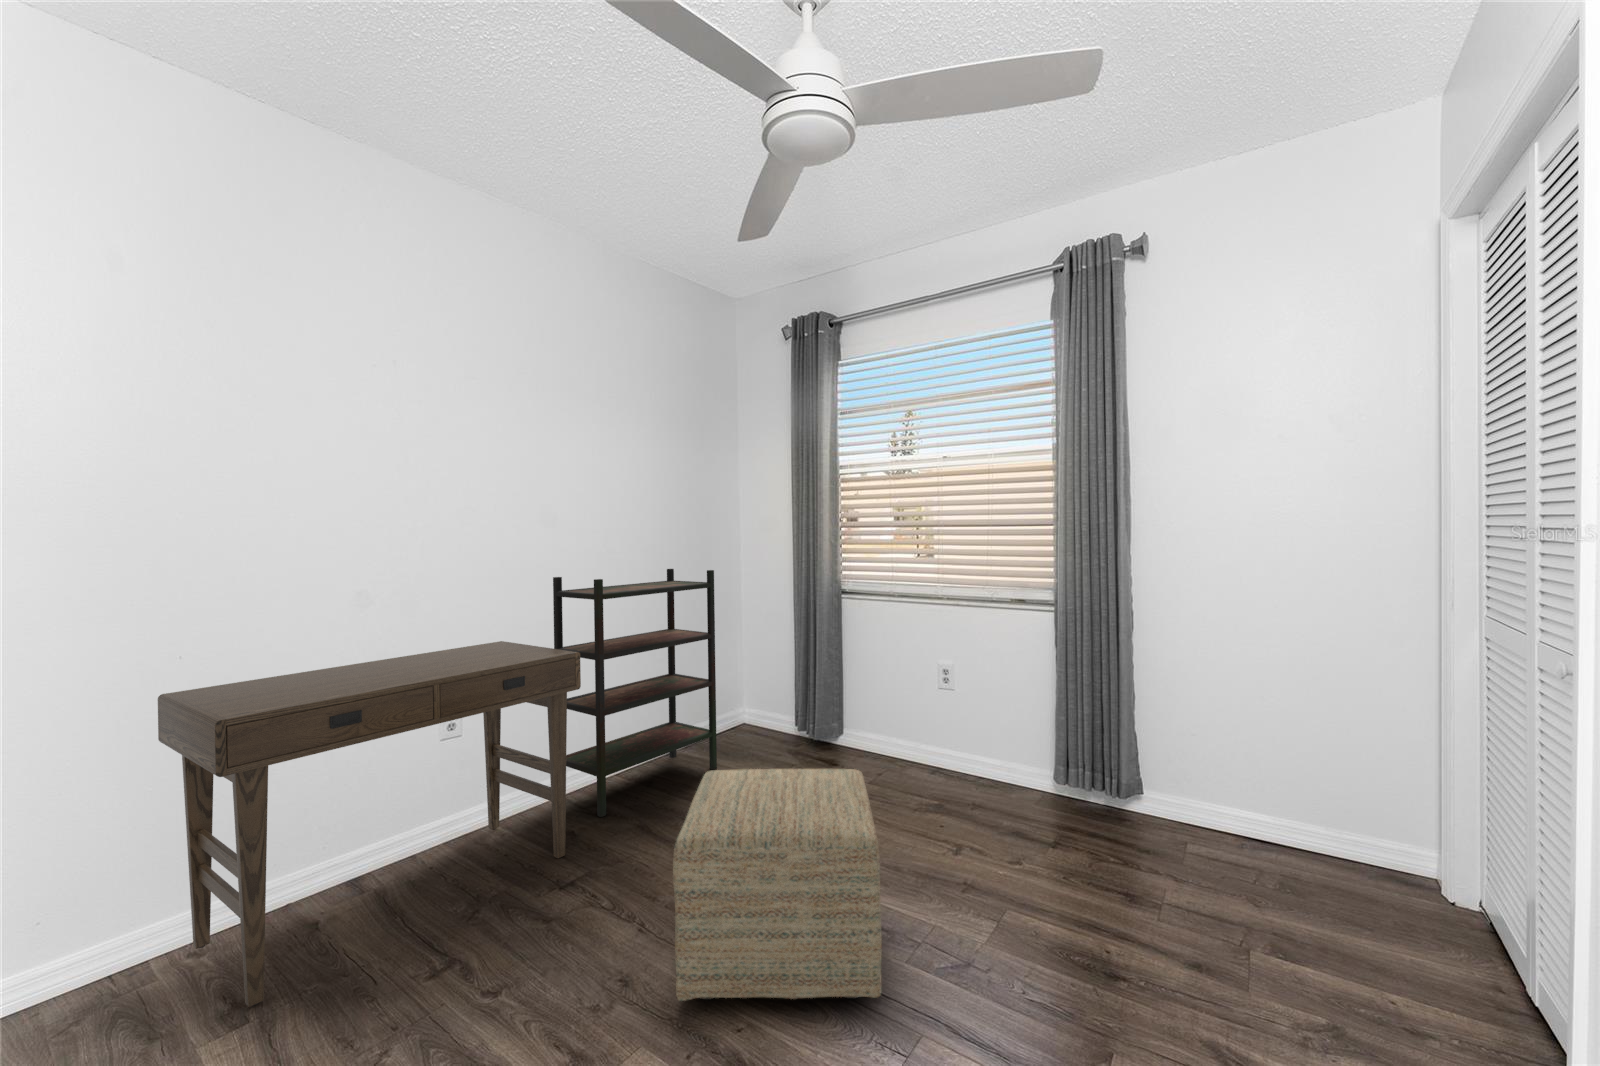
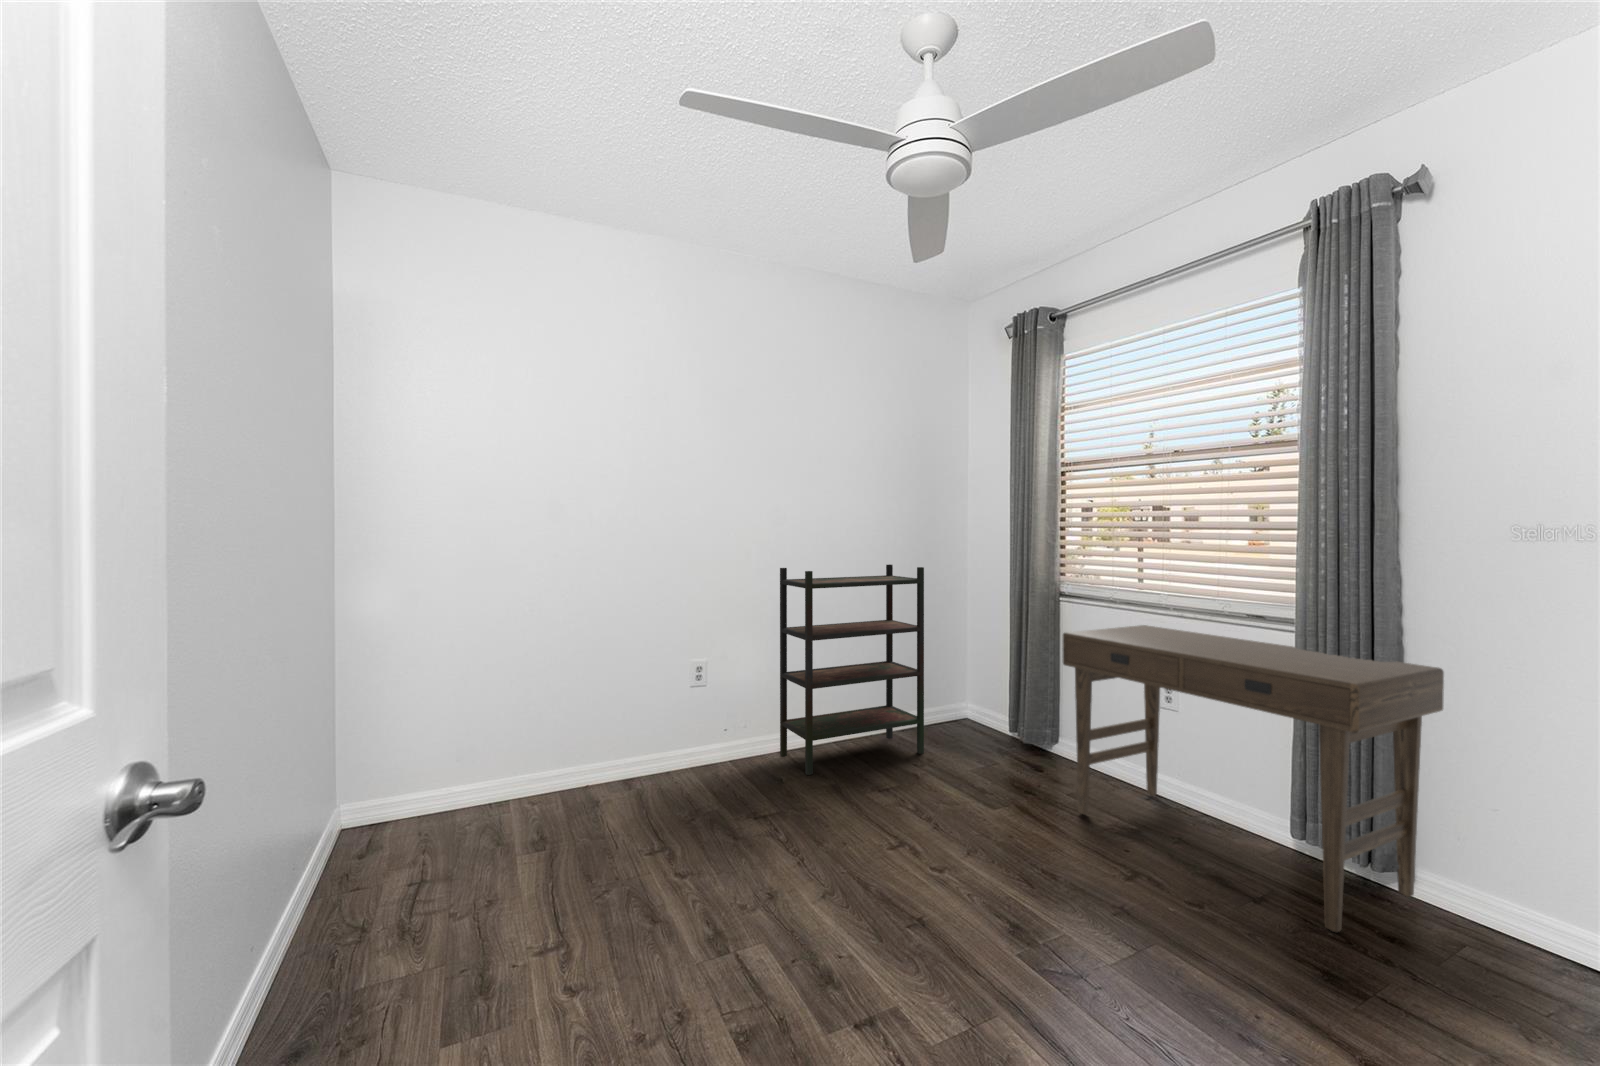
desk: present [158,641,581,1007] -> present [1063,625,1444,932]
ottoman: present [673,769,882,1001] -> none [797,743,1002,966]

